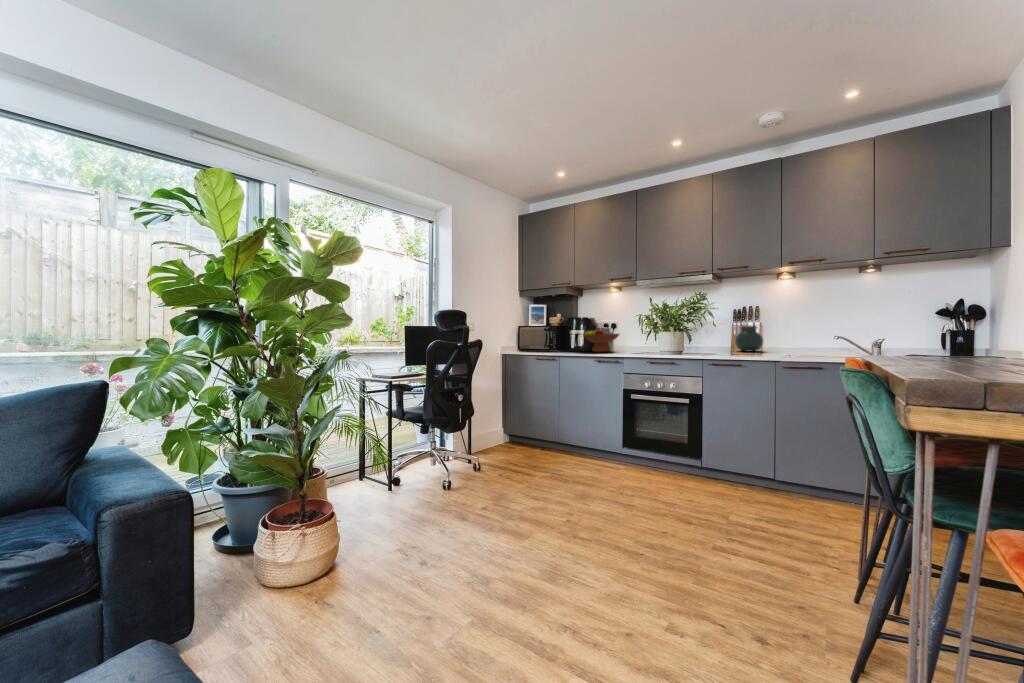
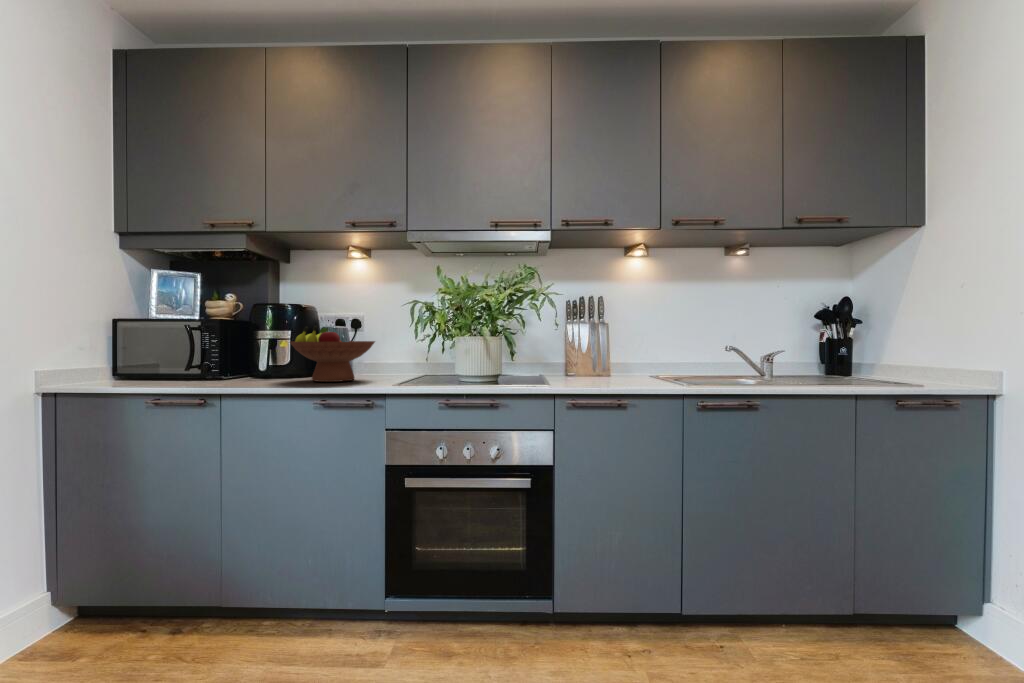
jar: present [735,325,763,352] -> none [577,330,618,375]

